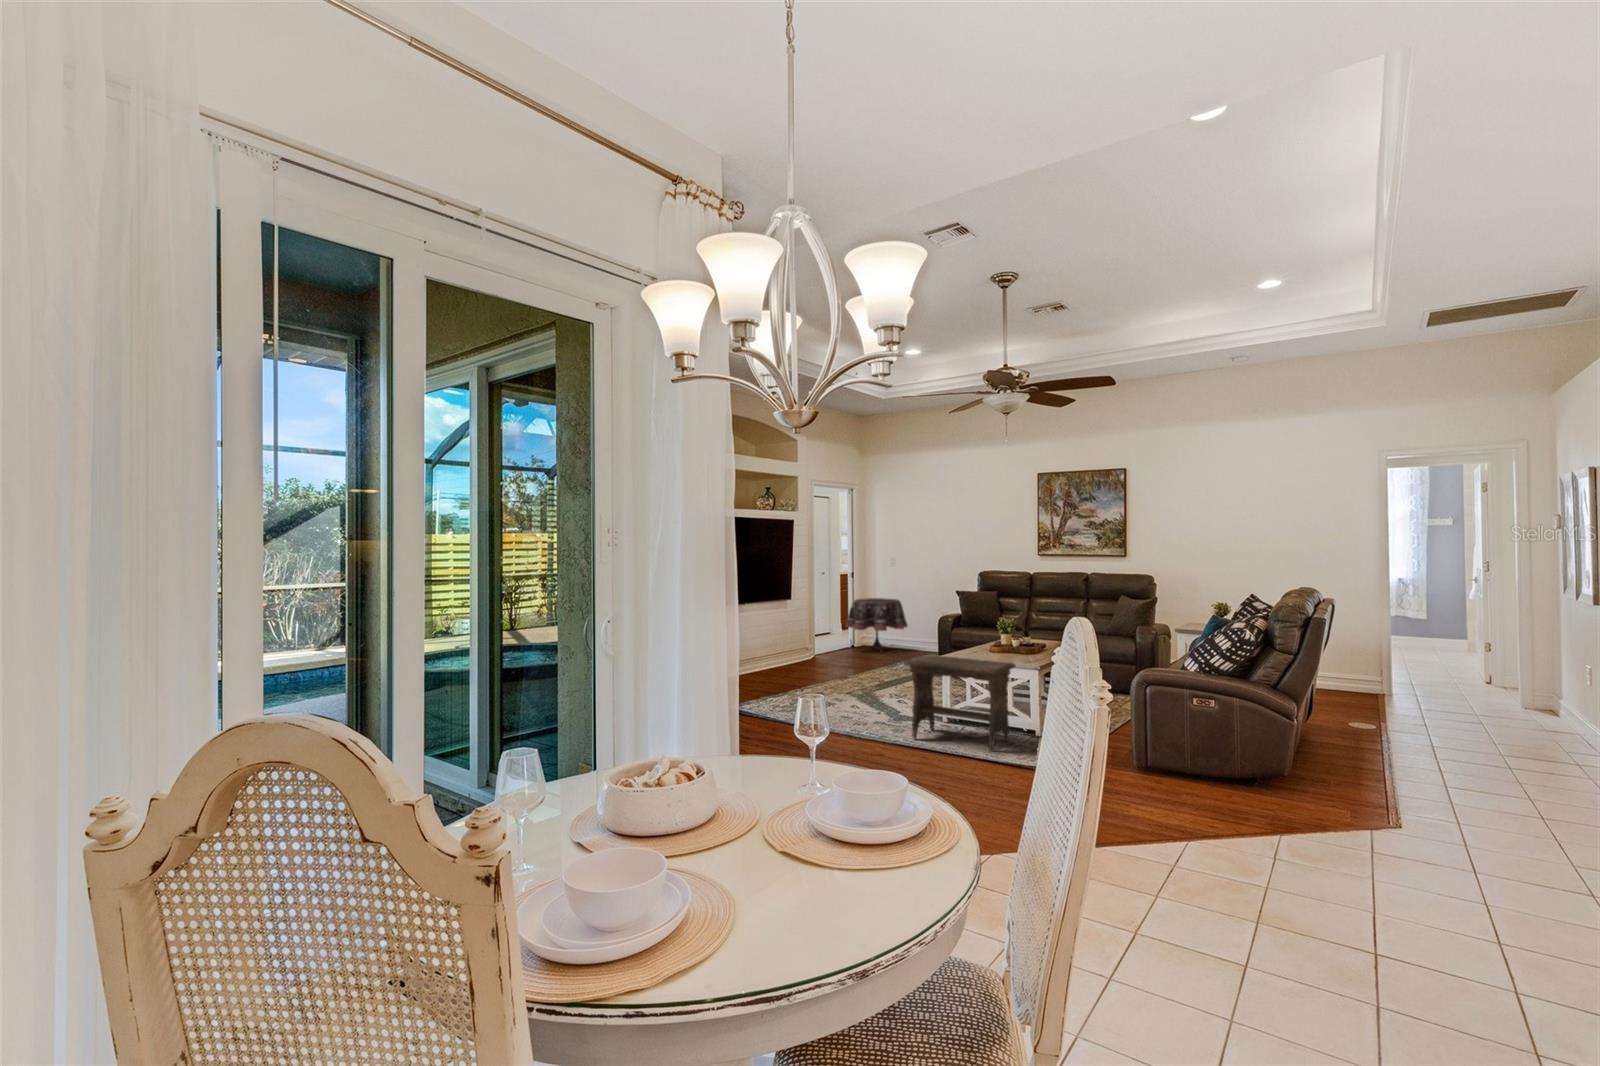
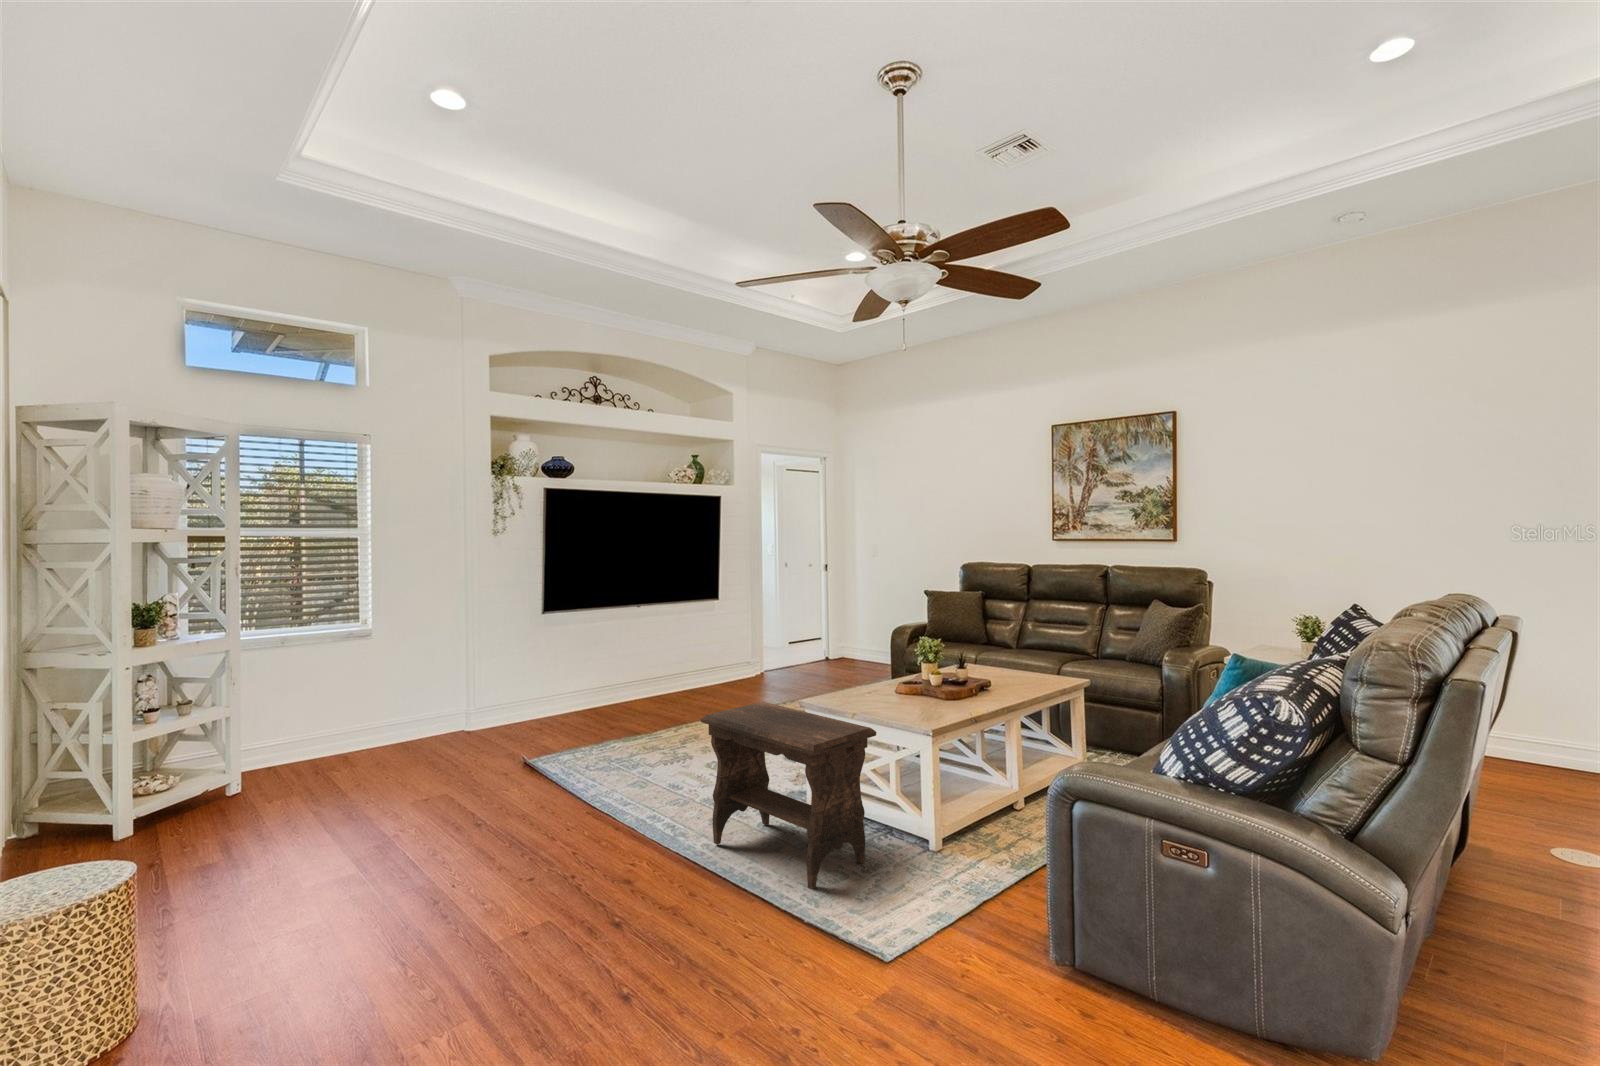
side table: present [846,598,908,653] -> none [805,597,887,670]

